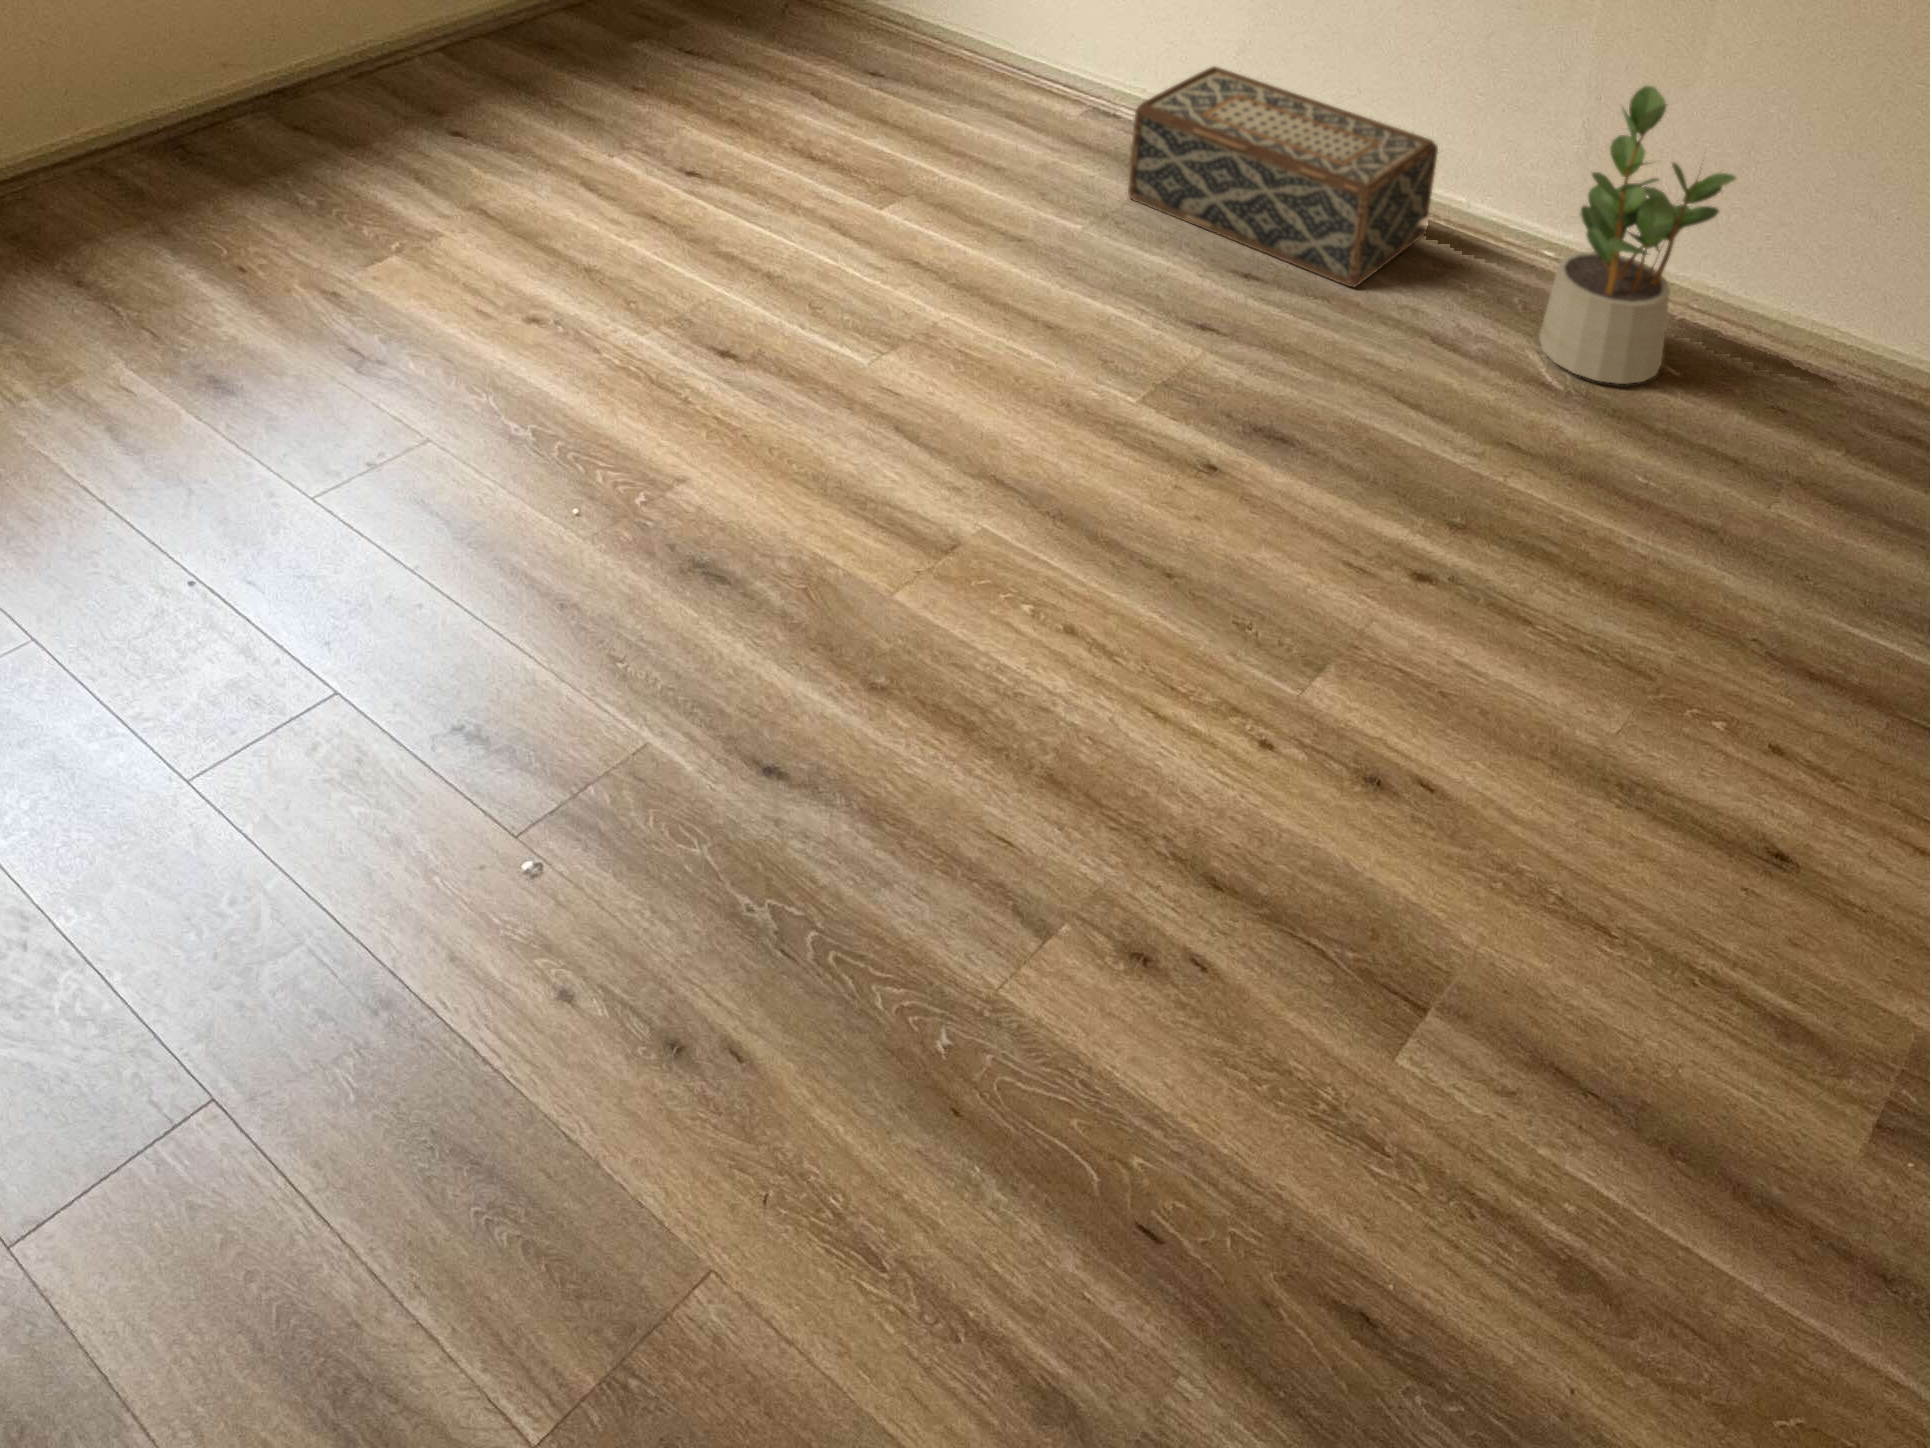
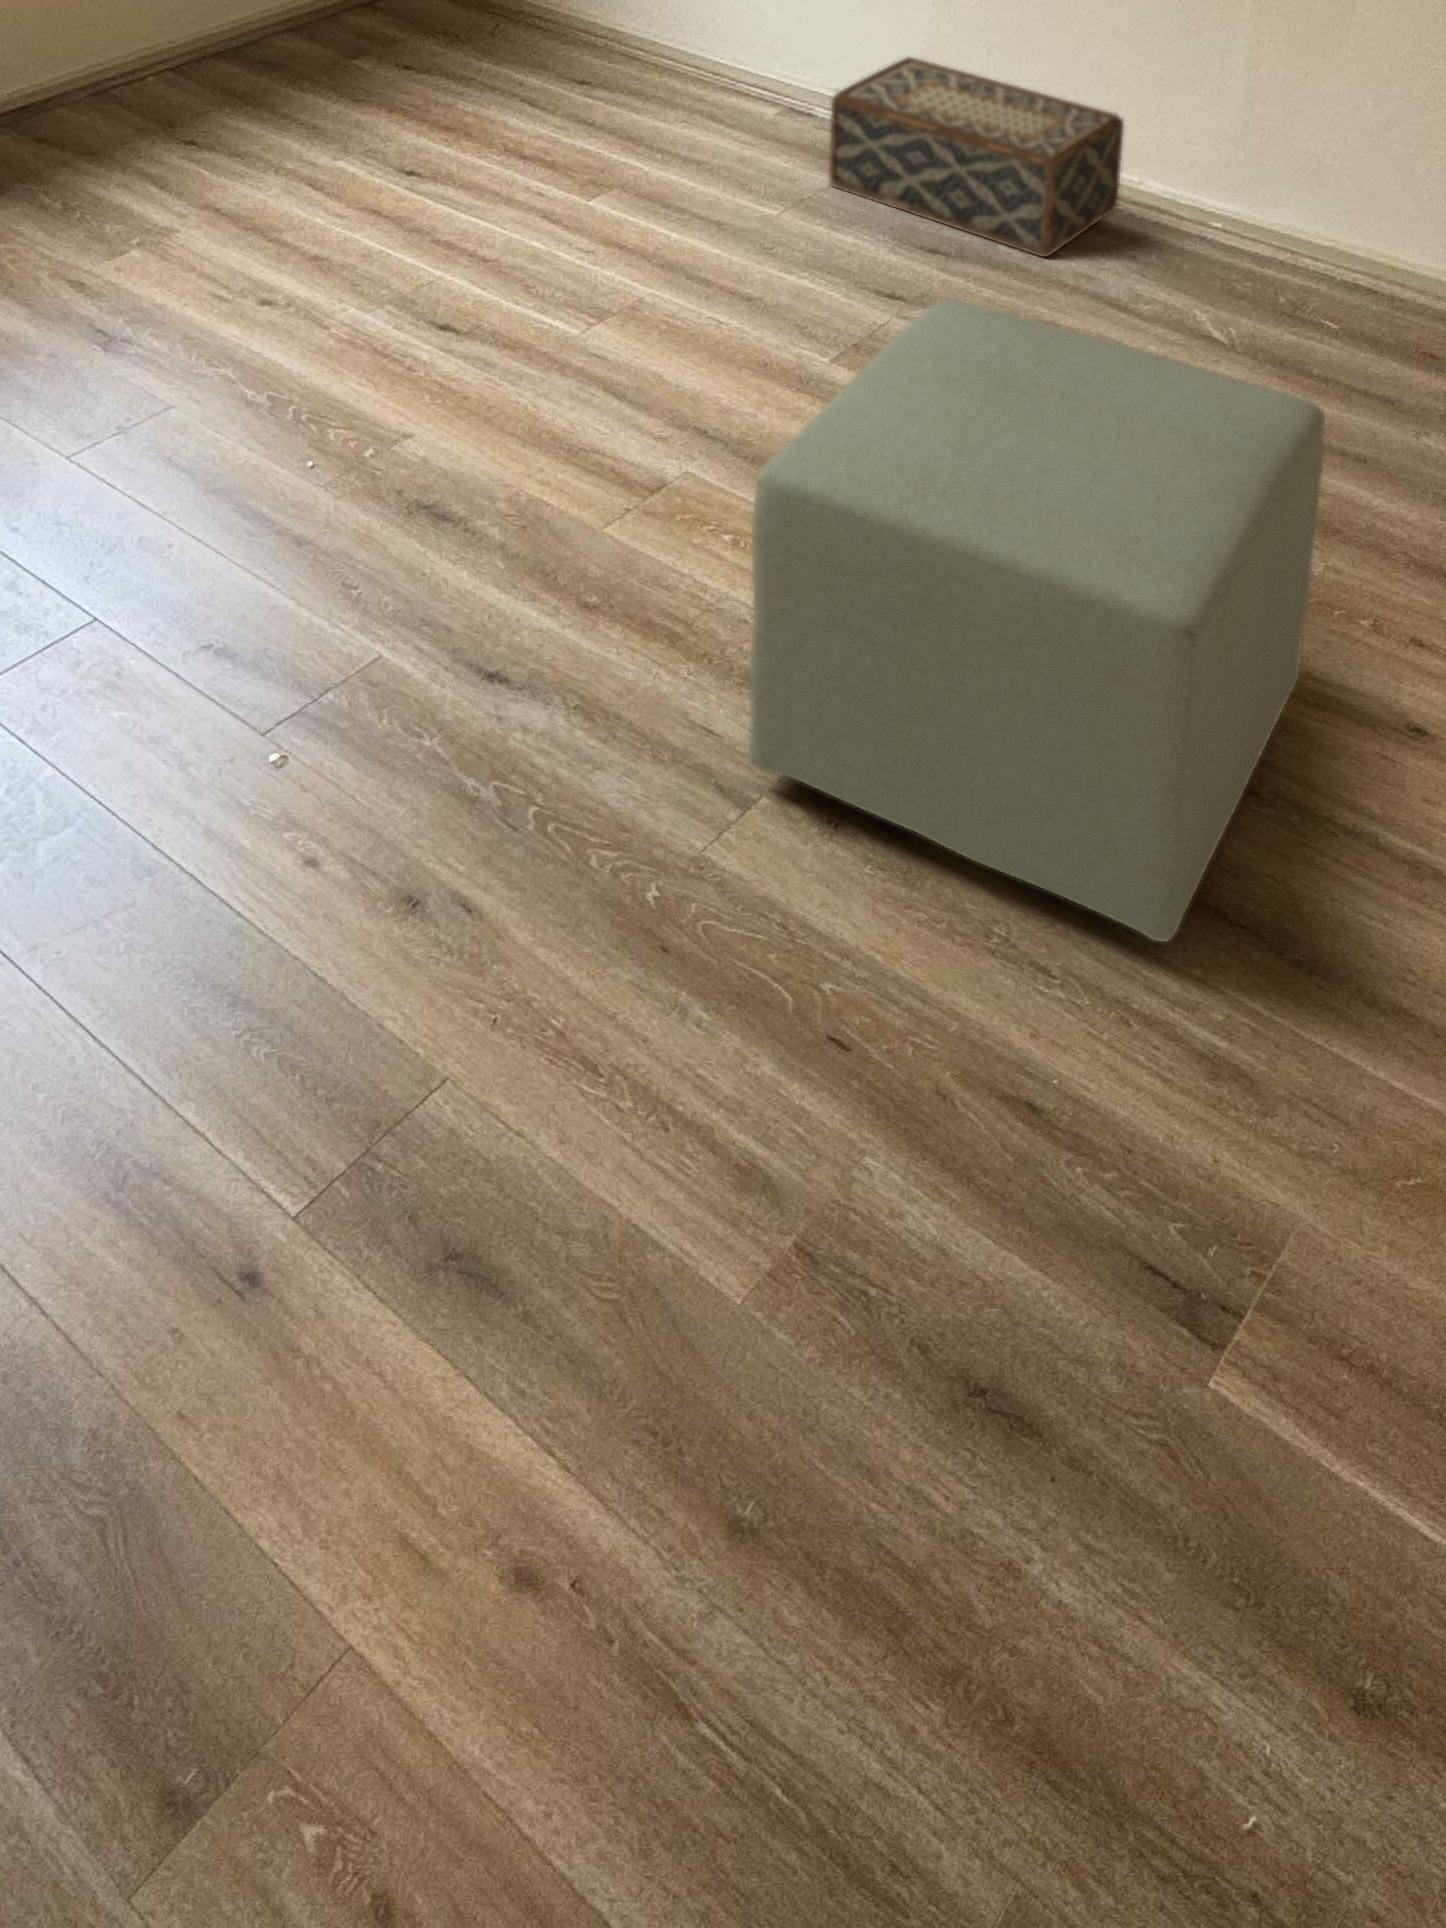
potted plant: present [1539,86,1736,384] -> none [1223,44,1399,333]
ottoman: none [1056,368,1702,1124] -> present [749,299,1325,942]

